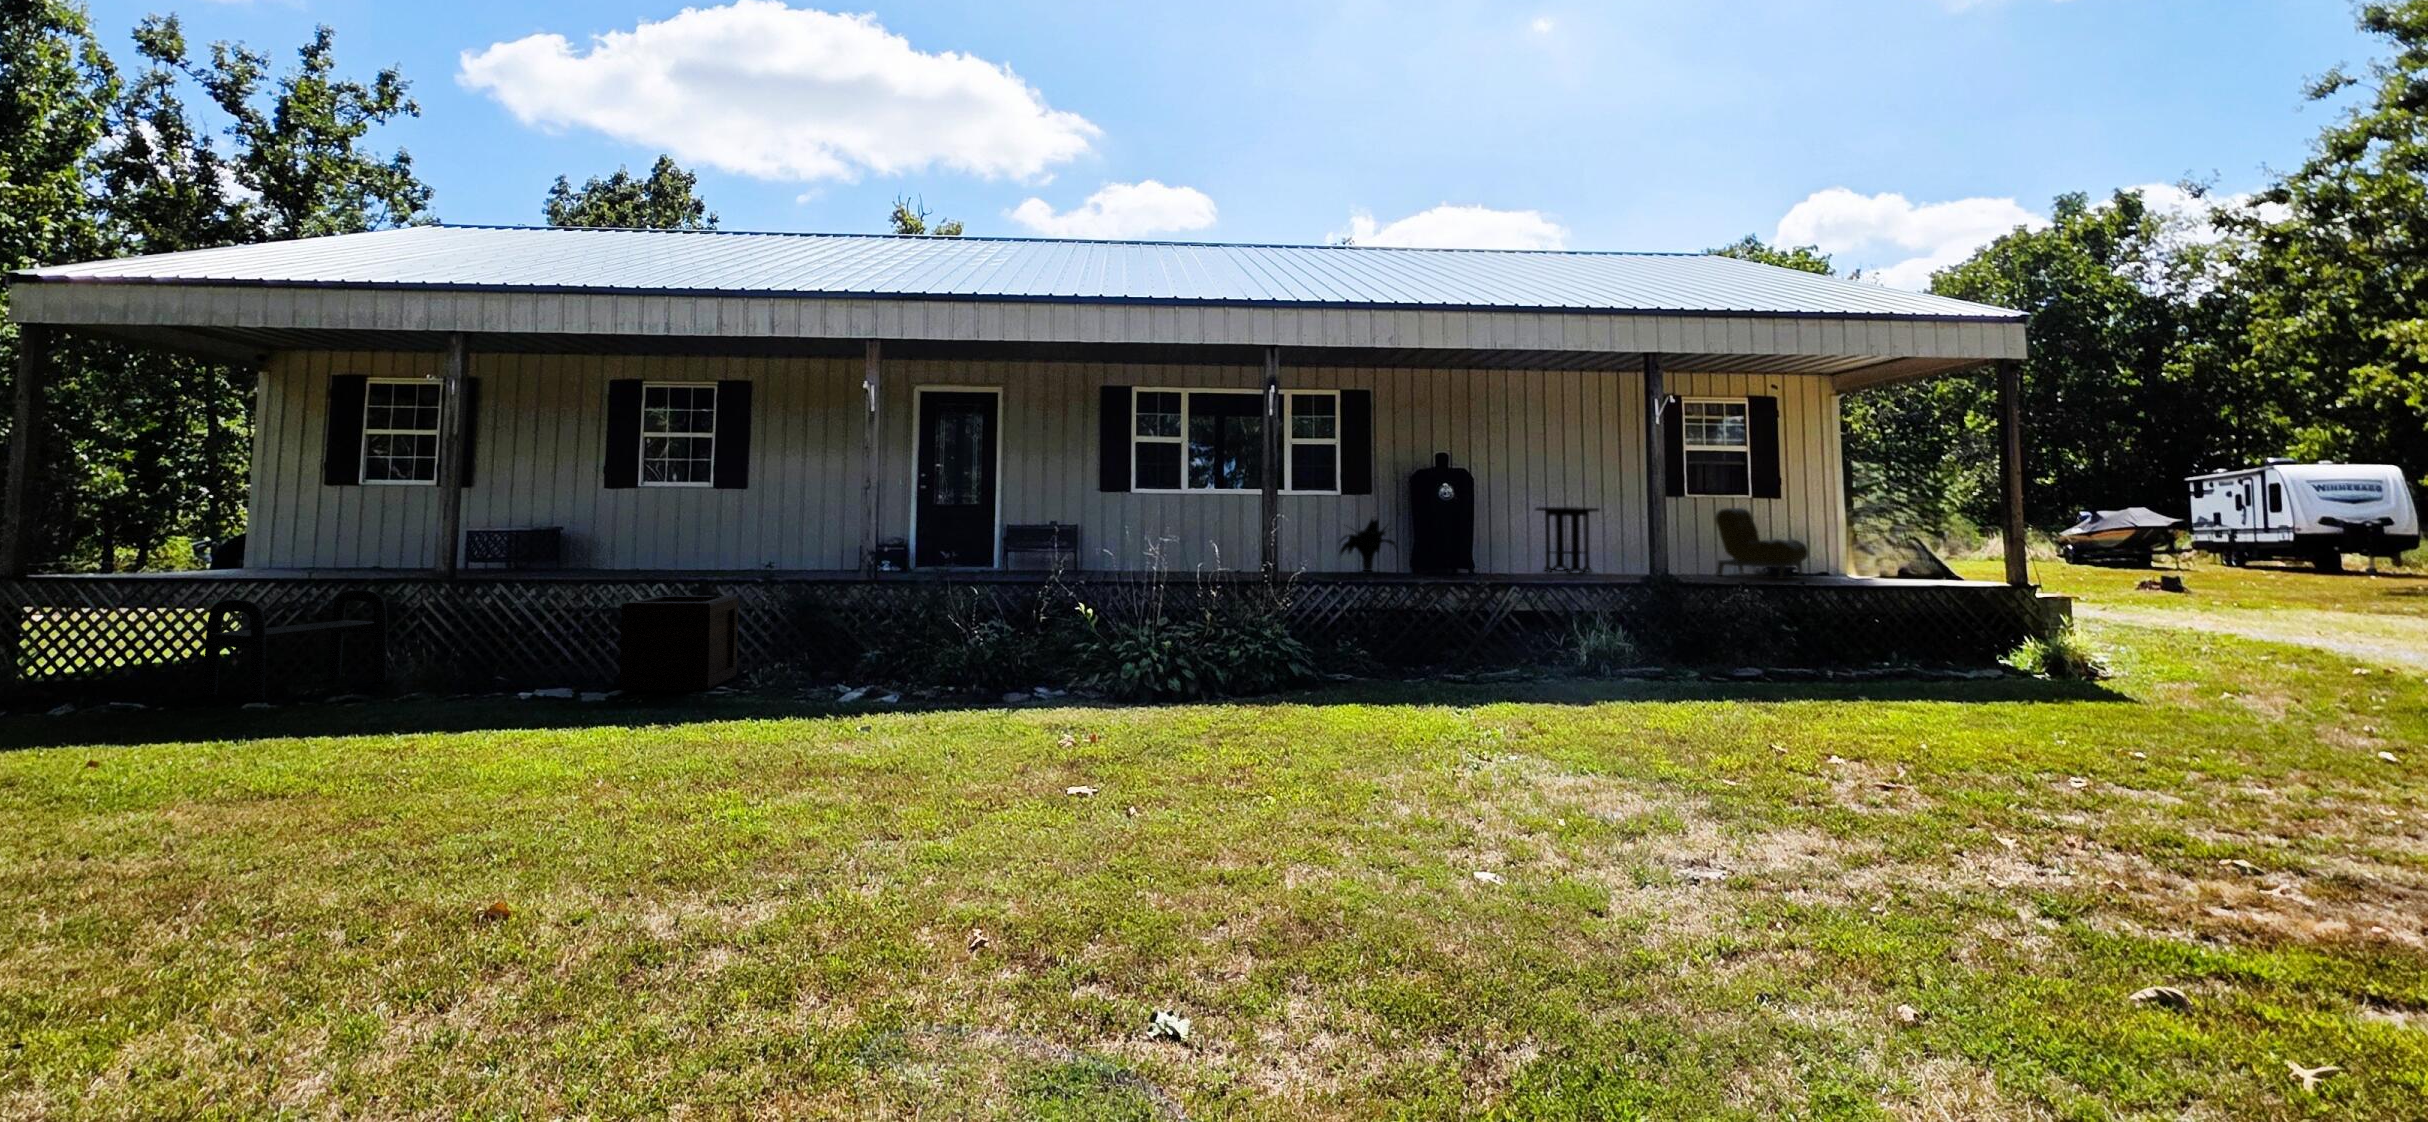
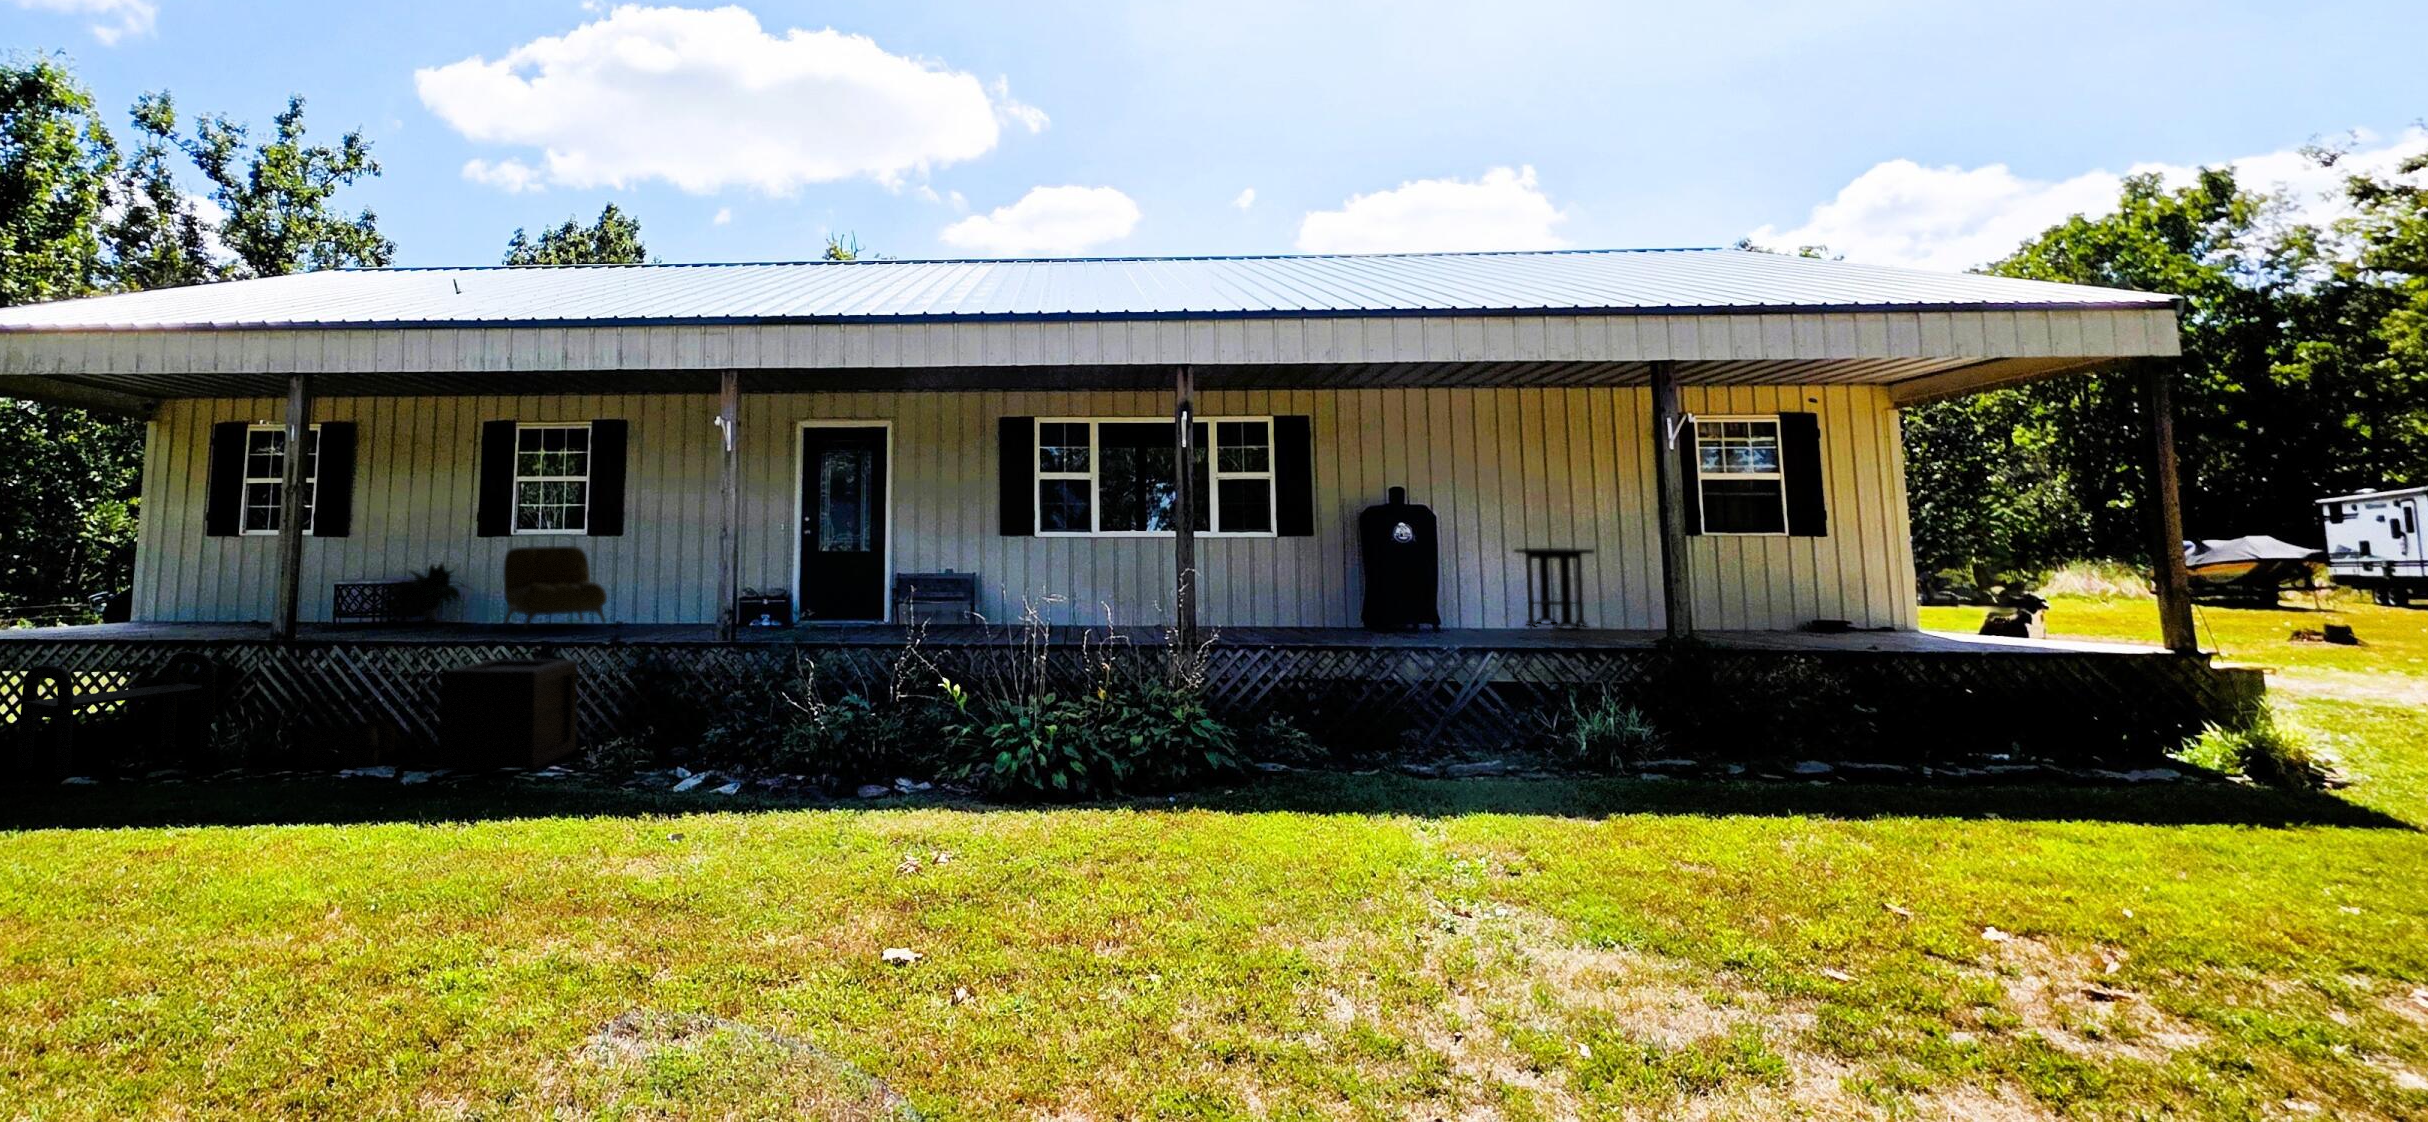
armchair: present [1715,508,1808,579] -> present [503,546,607,628]
potted plant: present [1340,519,1397,571] -> present [397,563,464,620]
woven basket: none [483,647,564,692] -> present [301,715,395,769]

